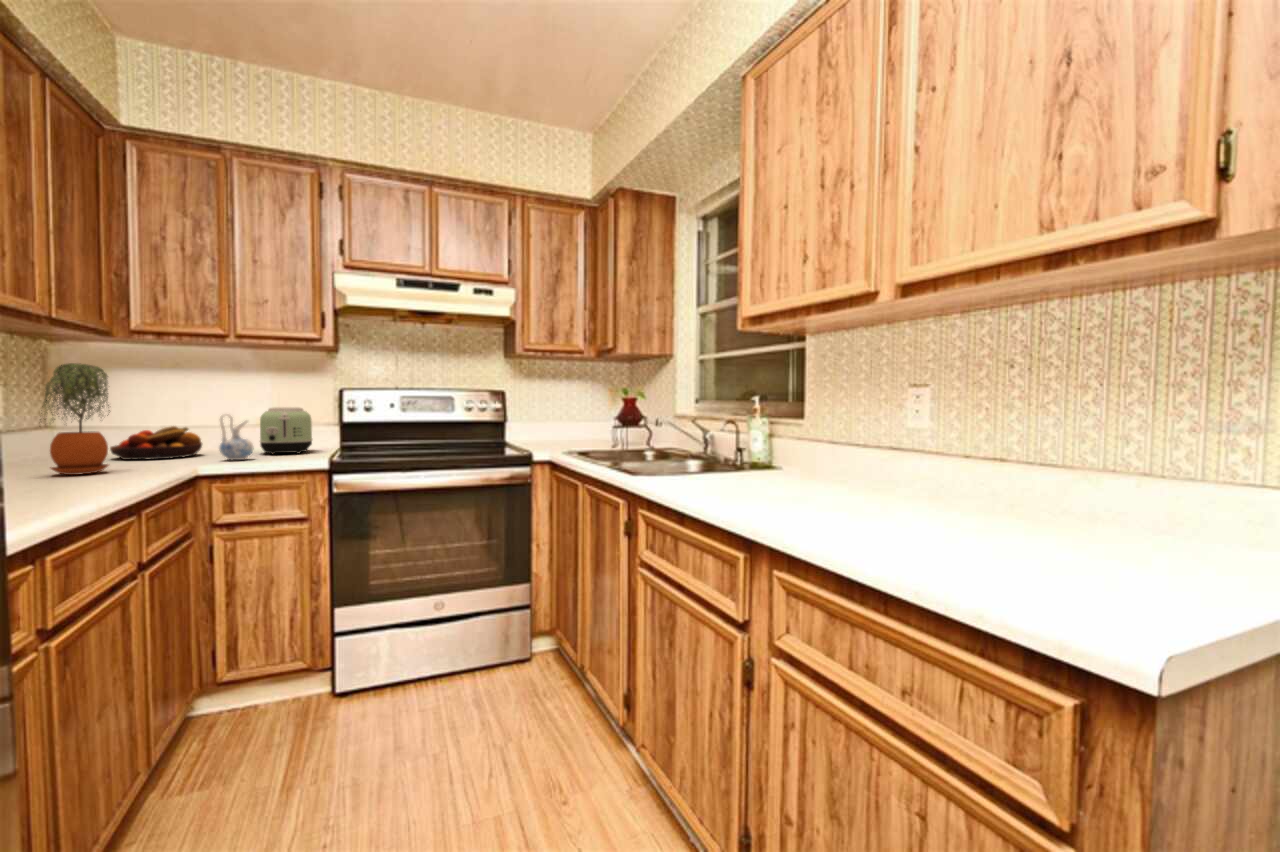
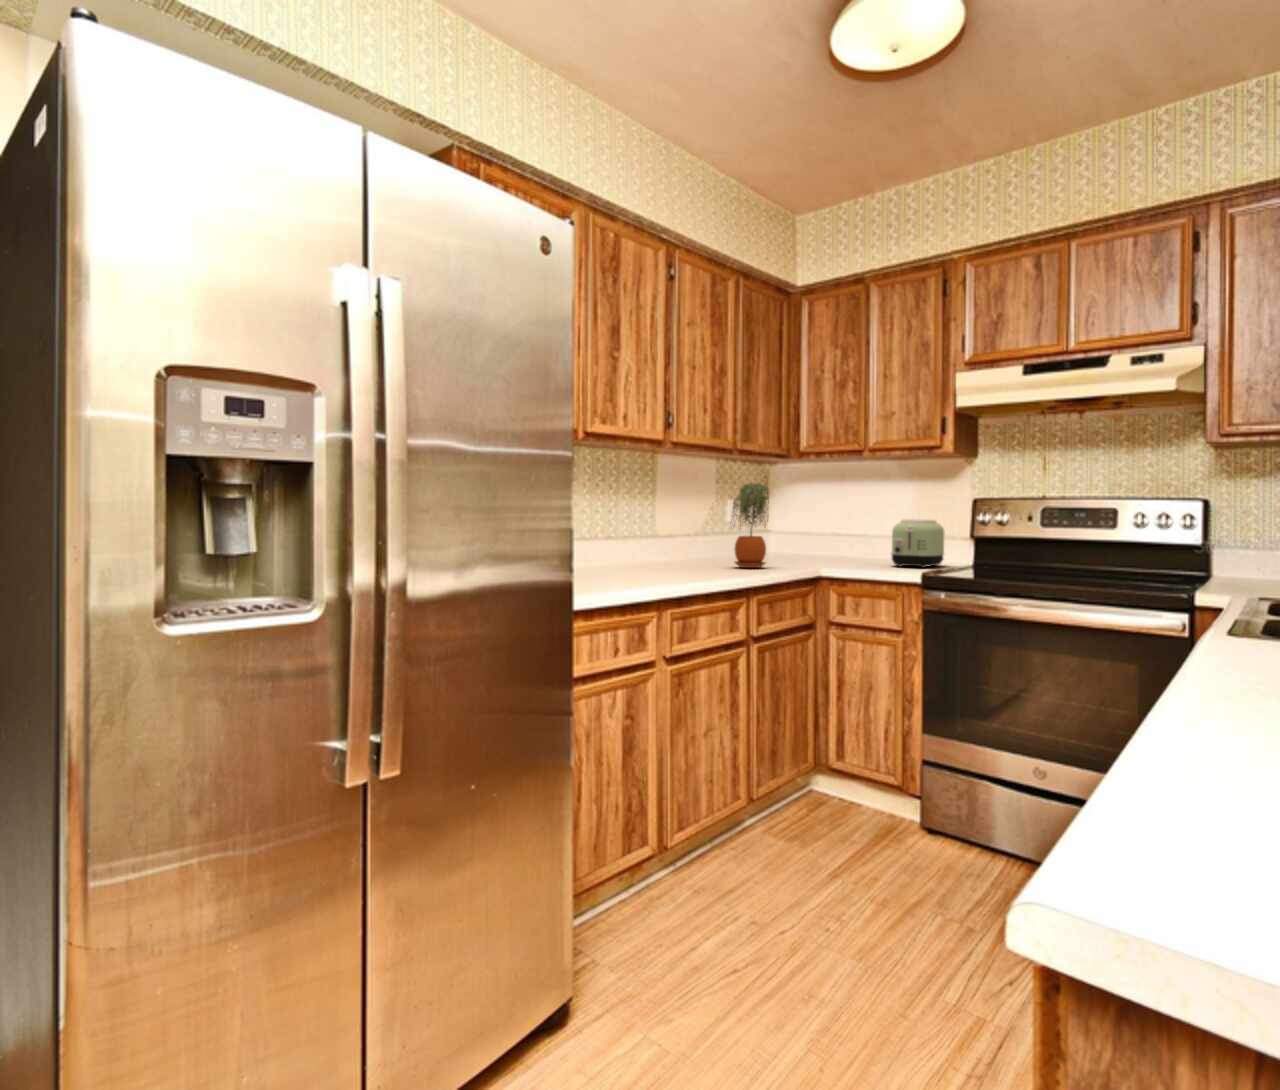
ceramic pitcher: present [219,415,253,460] -> none [848,524,875,569]
fruit bowl: present [110,426,202,460] -> none [789,535,851,563]

